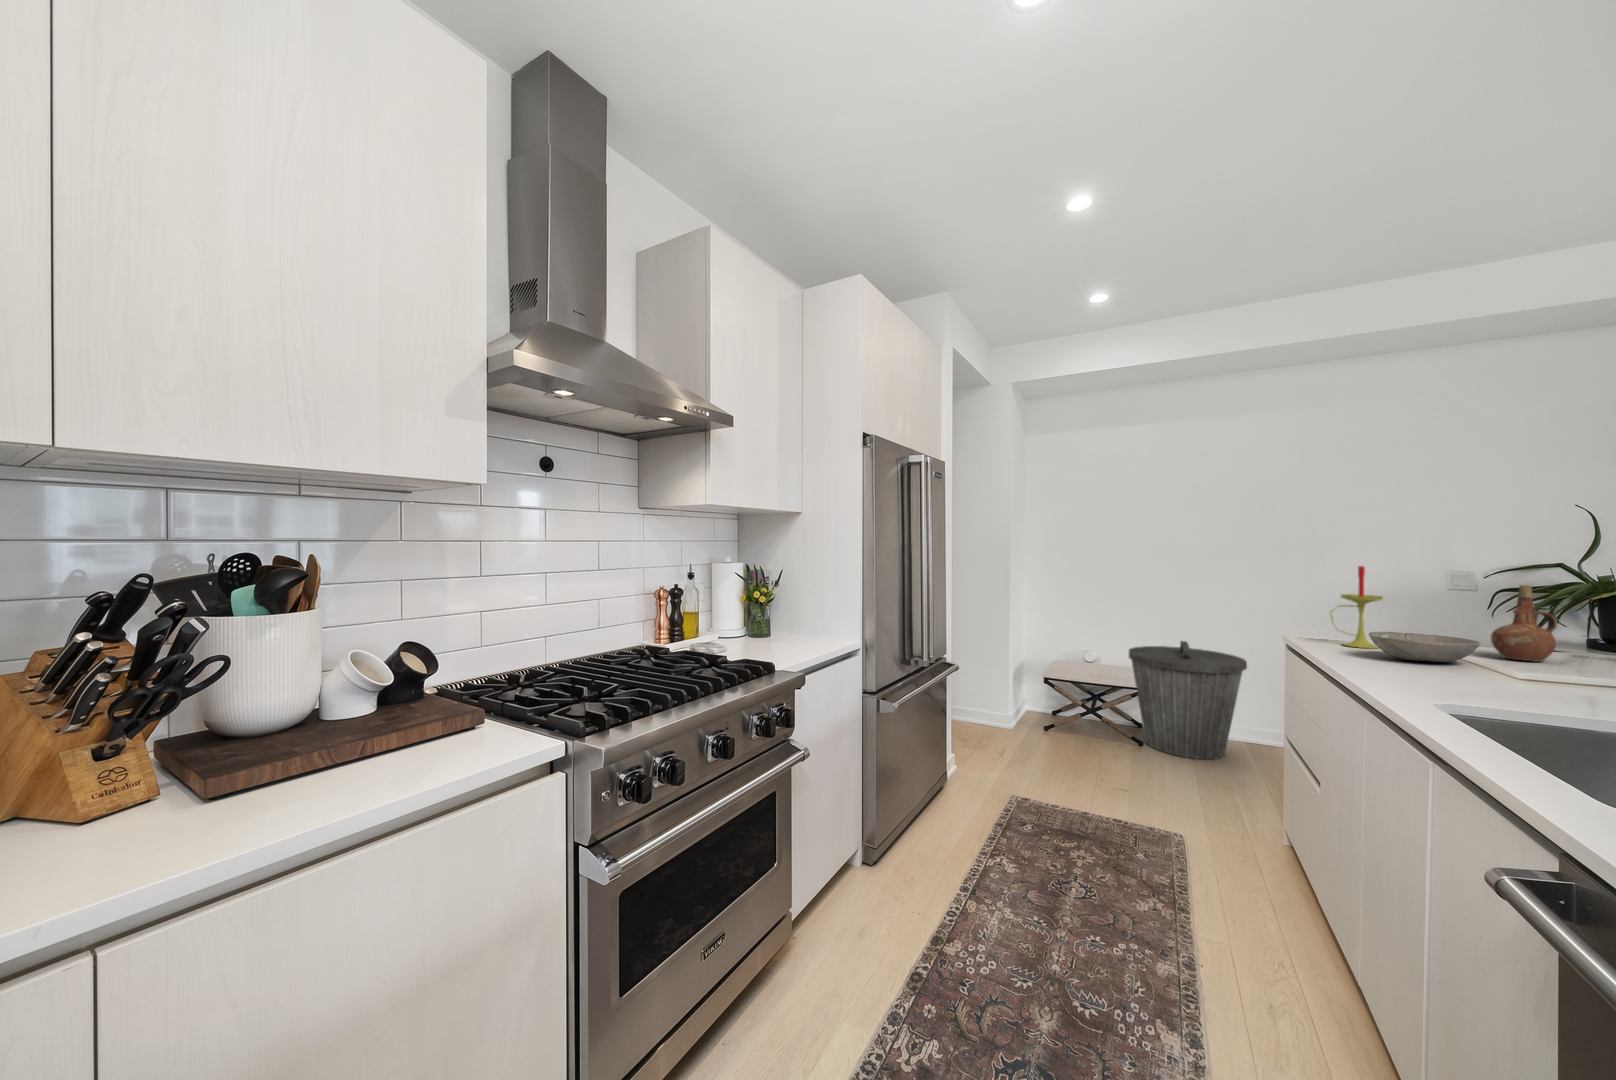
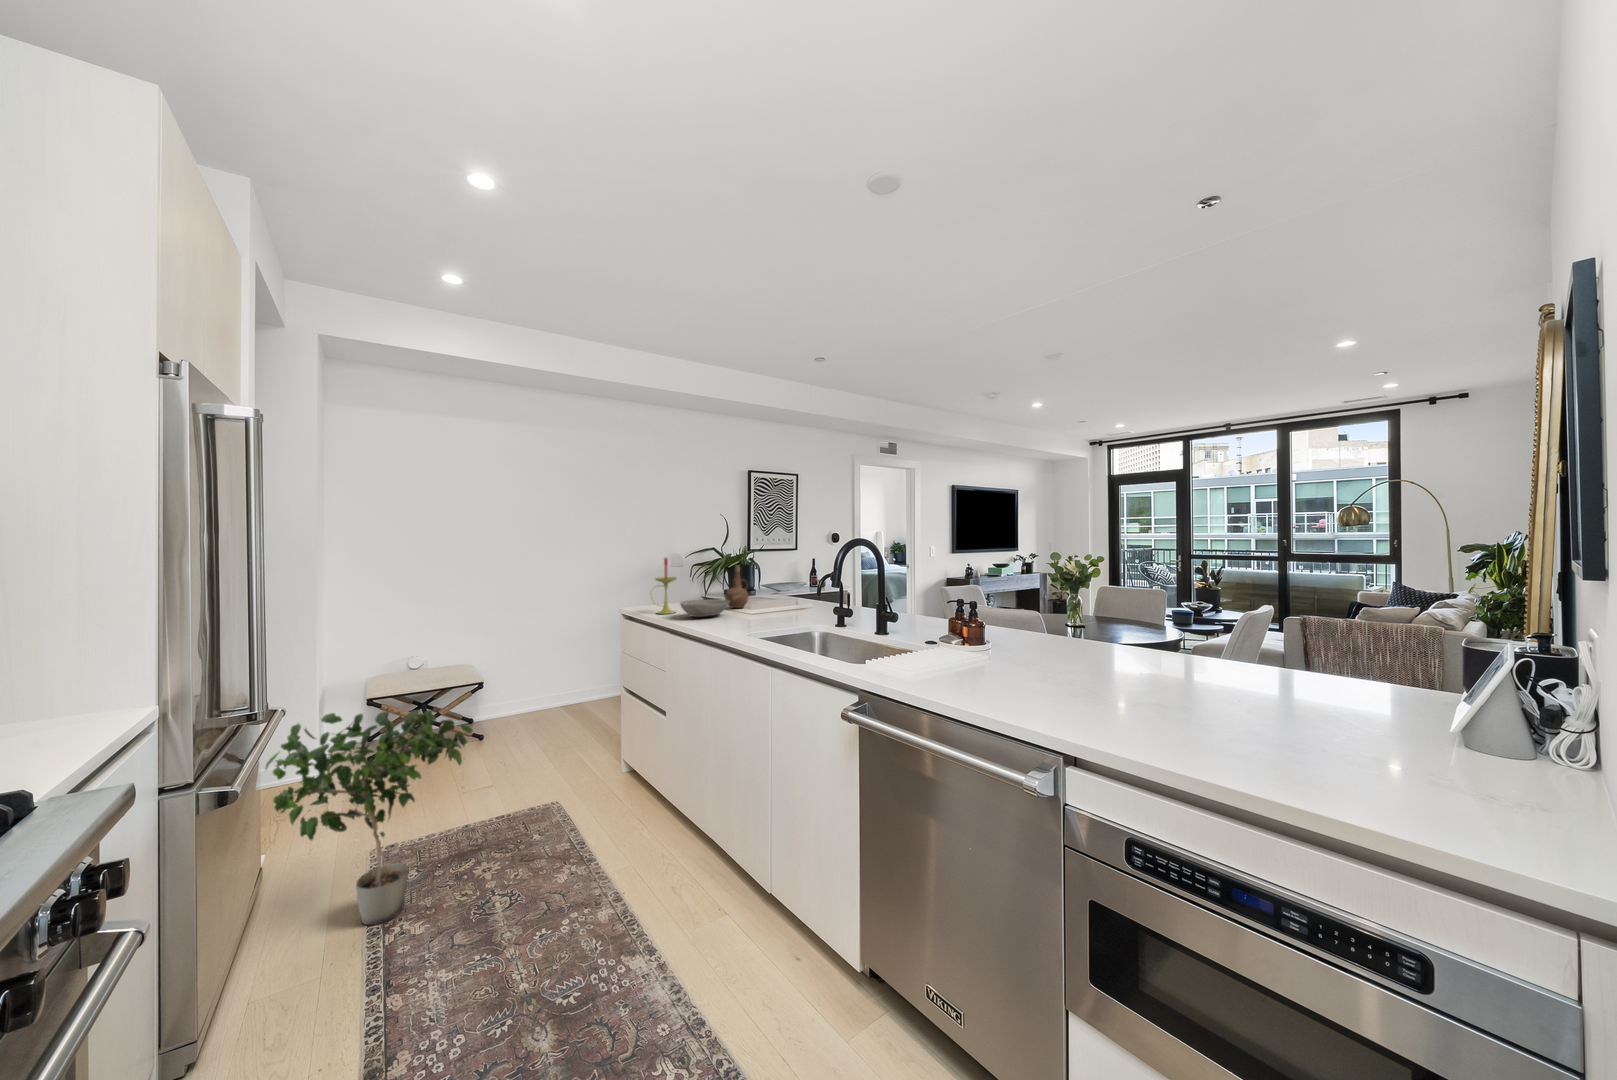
trash can: present [1129,641,1247,759] -> none [464,631,566,738]
potted plant: none [928,671,1068,850] -> present [265,710,473,925]

